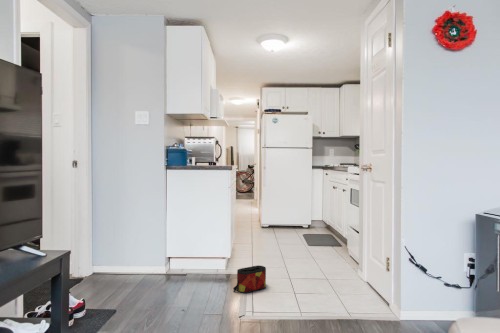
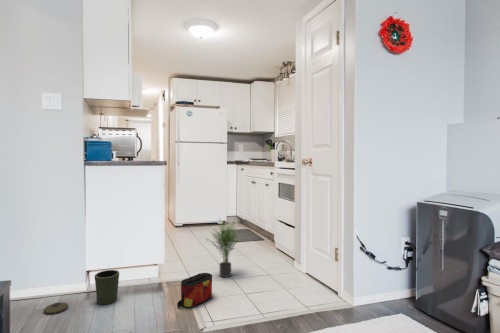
potted plant: none [264,218,304,274] -> present [211,224,237,277]
trash can: none [142,254,194,281] -> present [43,270,119,314]

